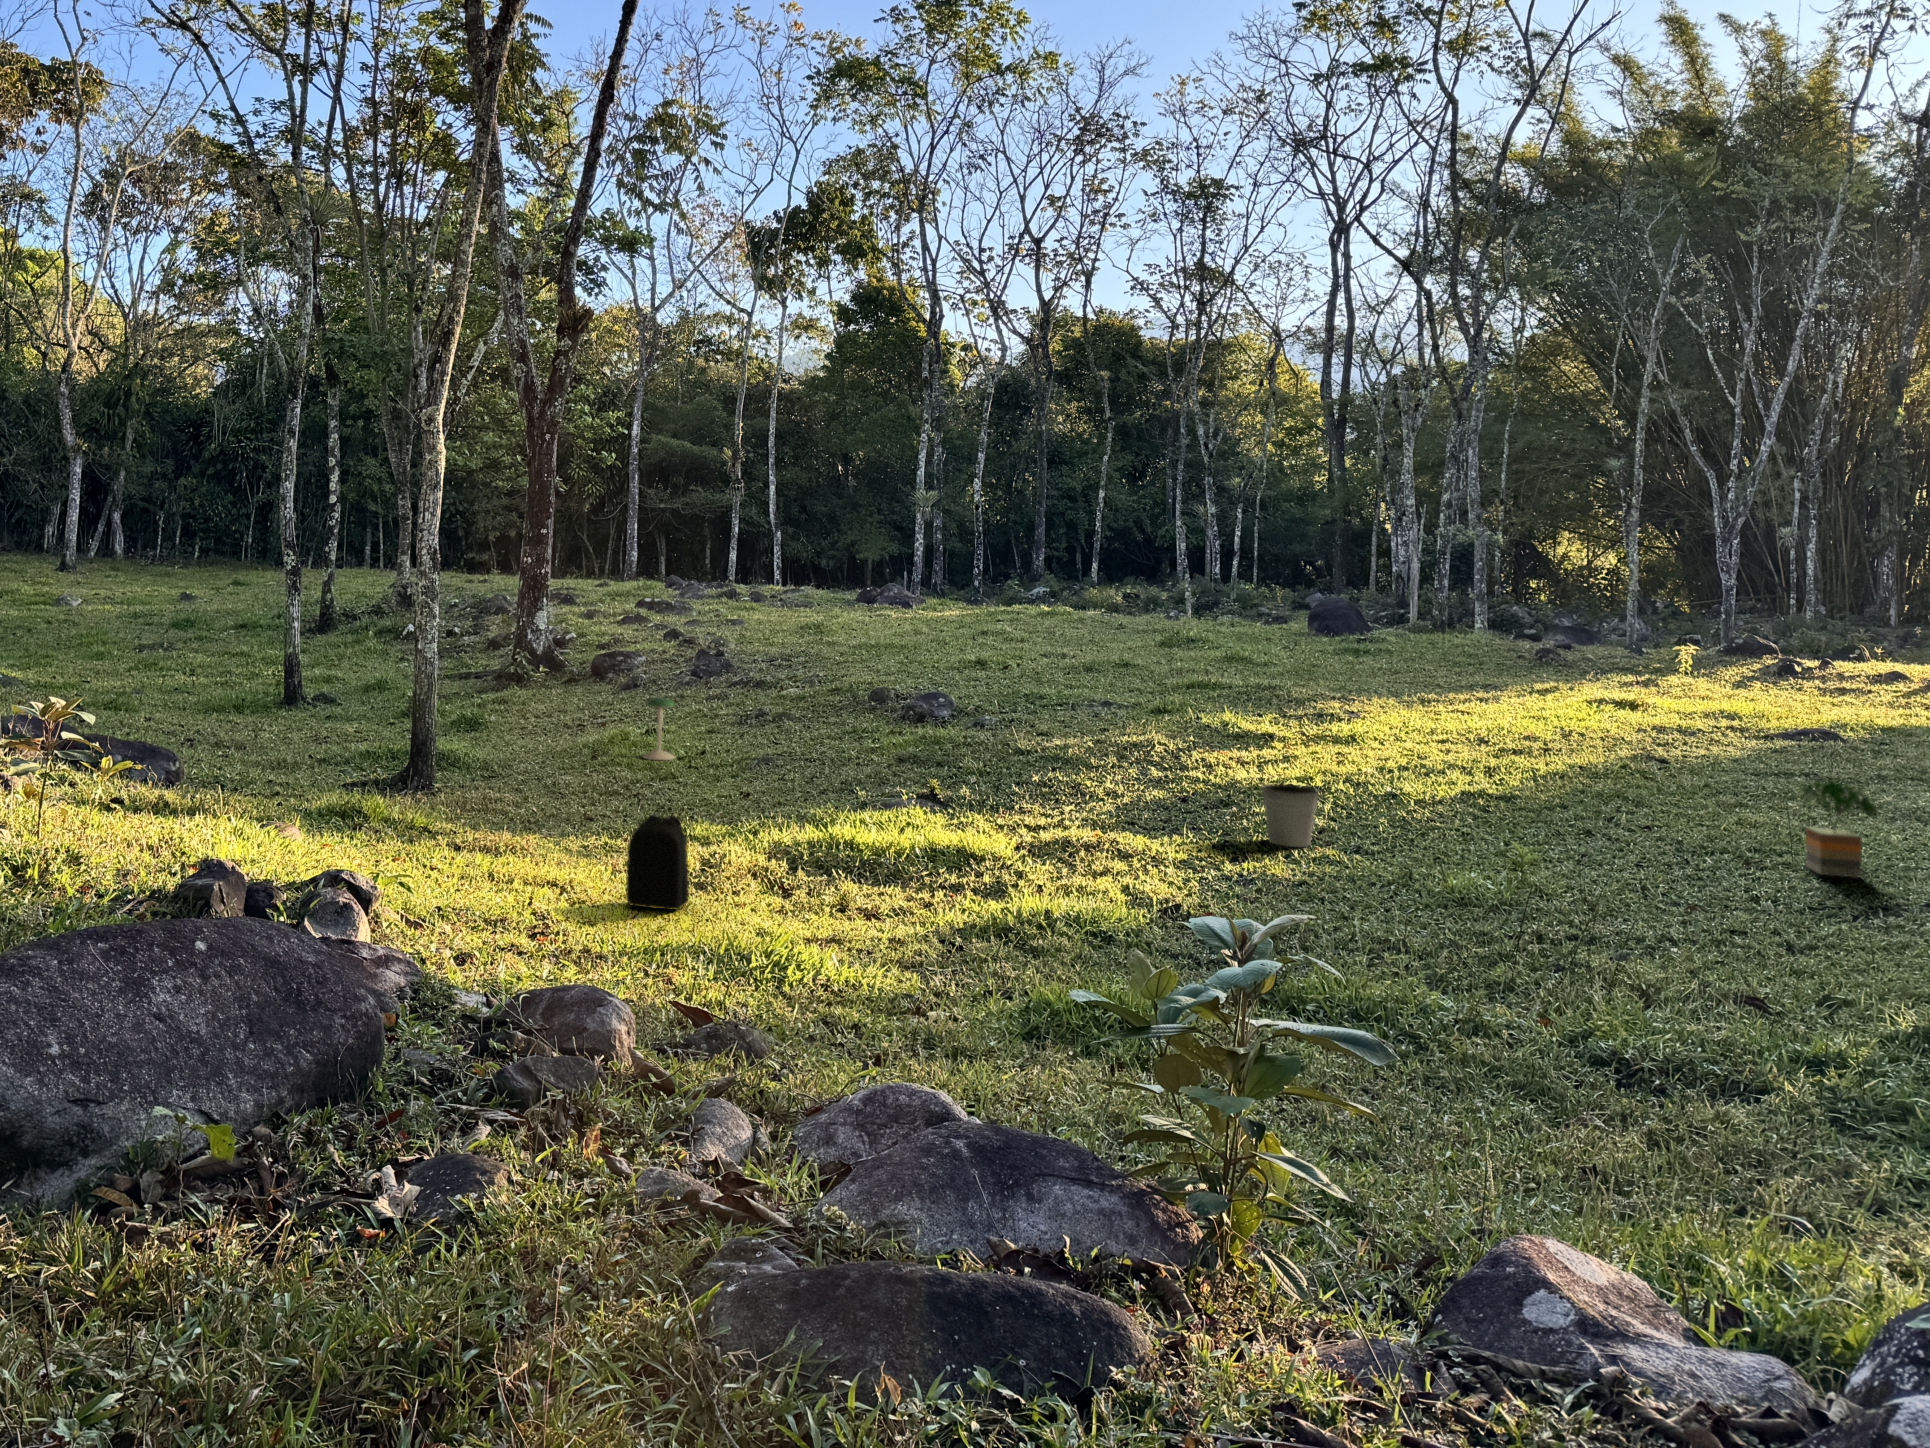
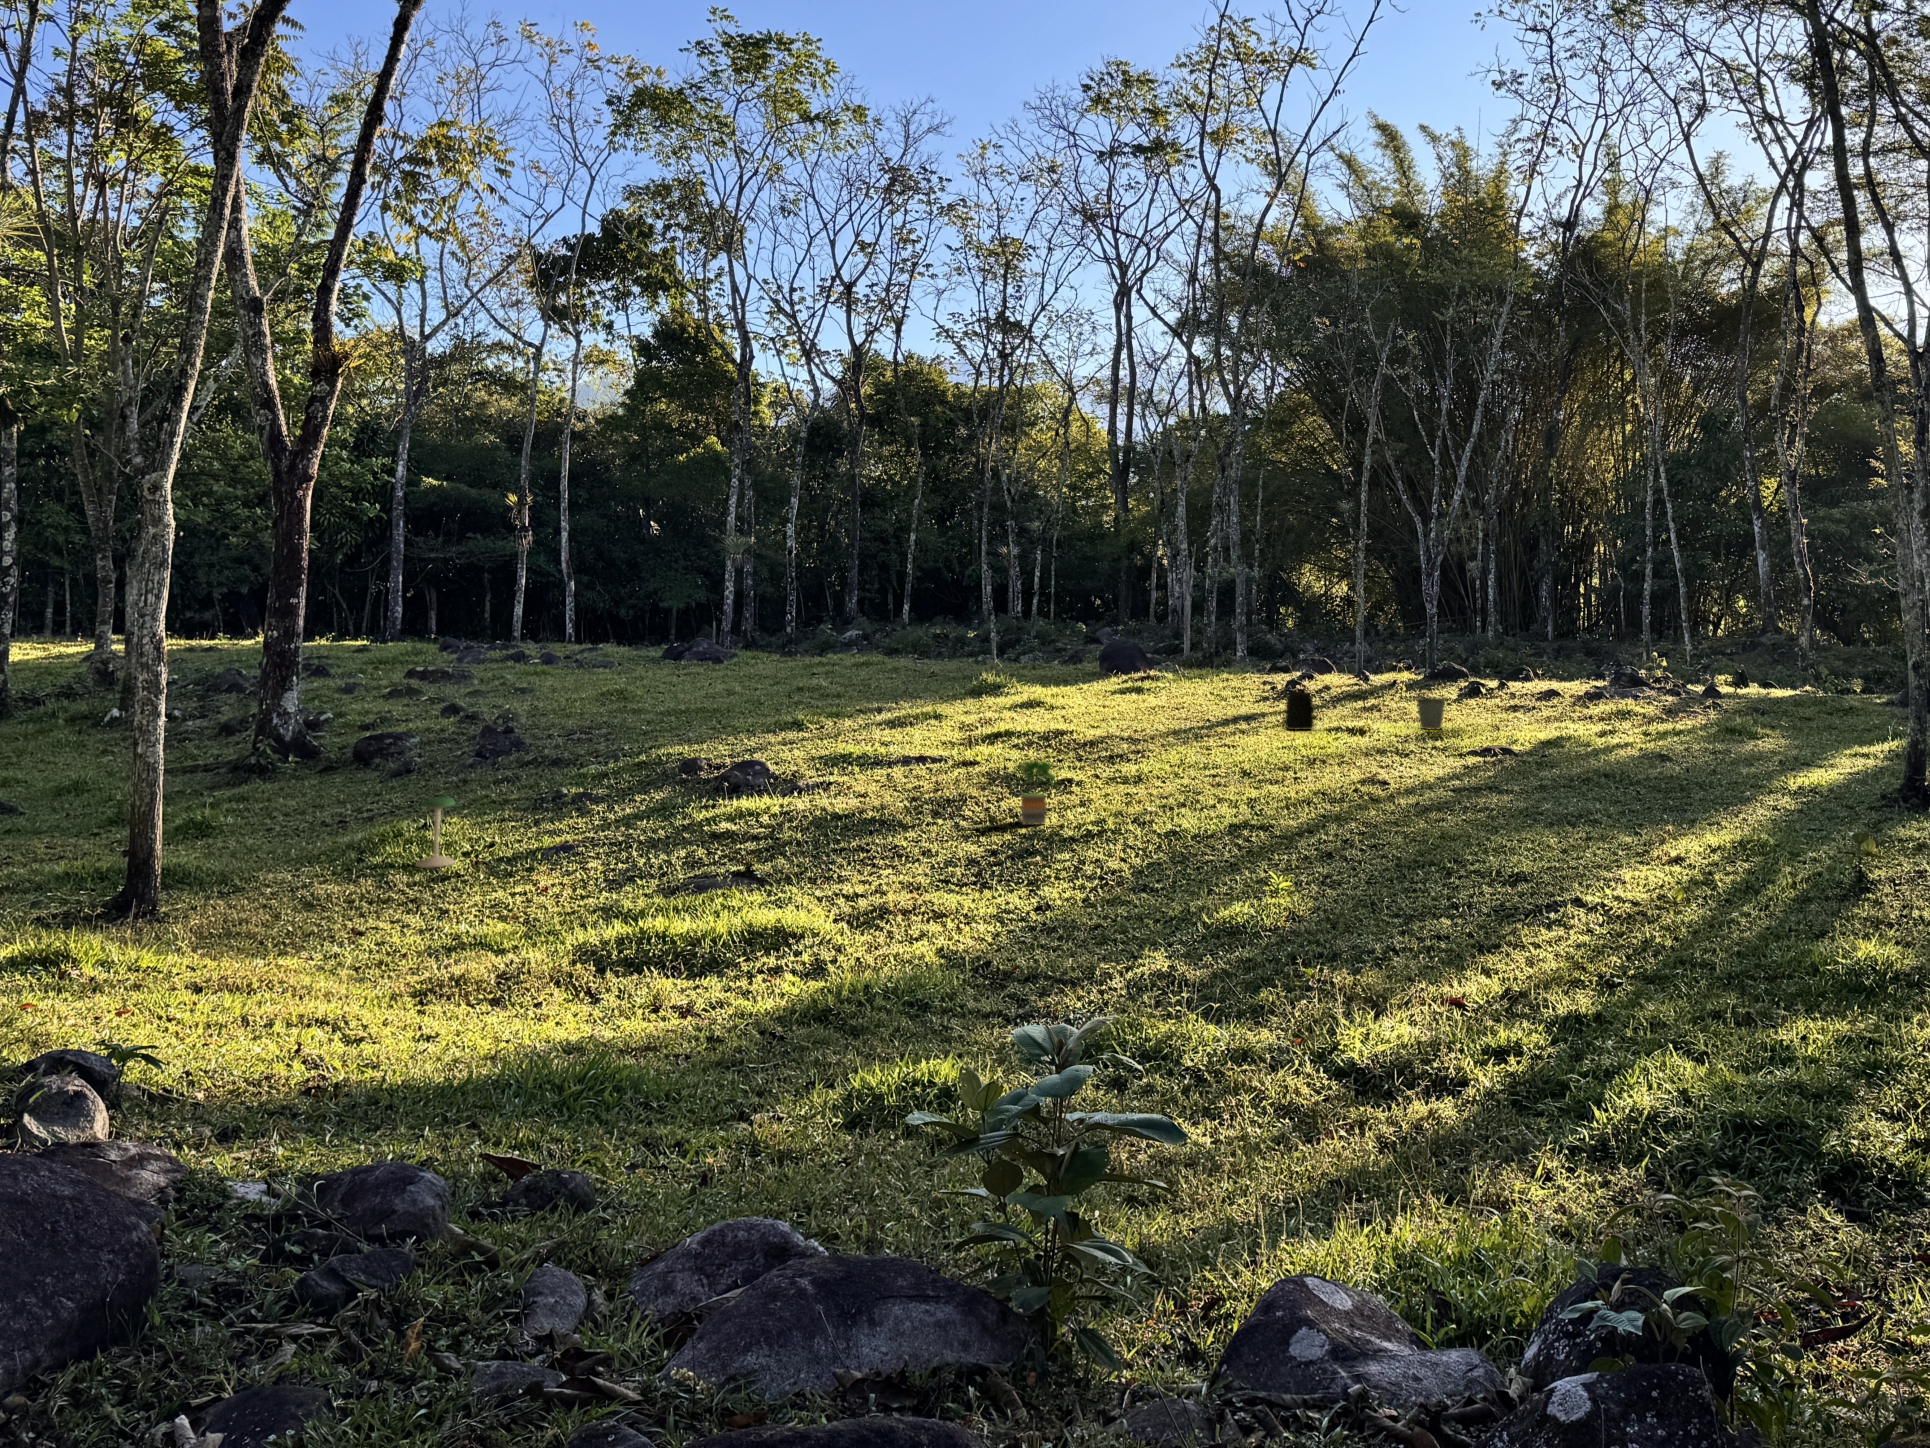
potted tree: present [1798,780,1880,878] -> present [1016,760,1055,825]
bucket: present [1261,784,1320,847] -> present [1416,697,1445,730]
backpack: present [626,814,689,910] -> present [1285,689,1314,730]

